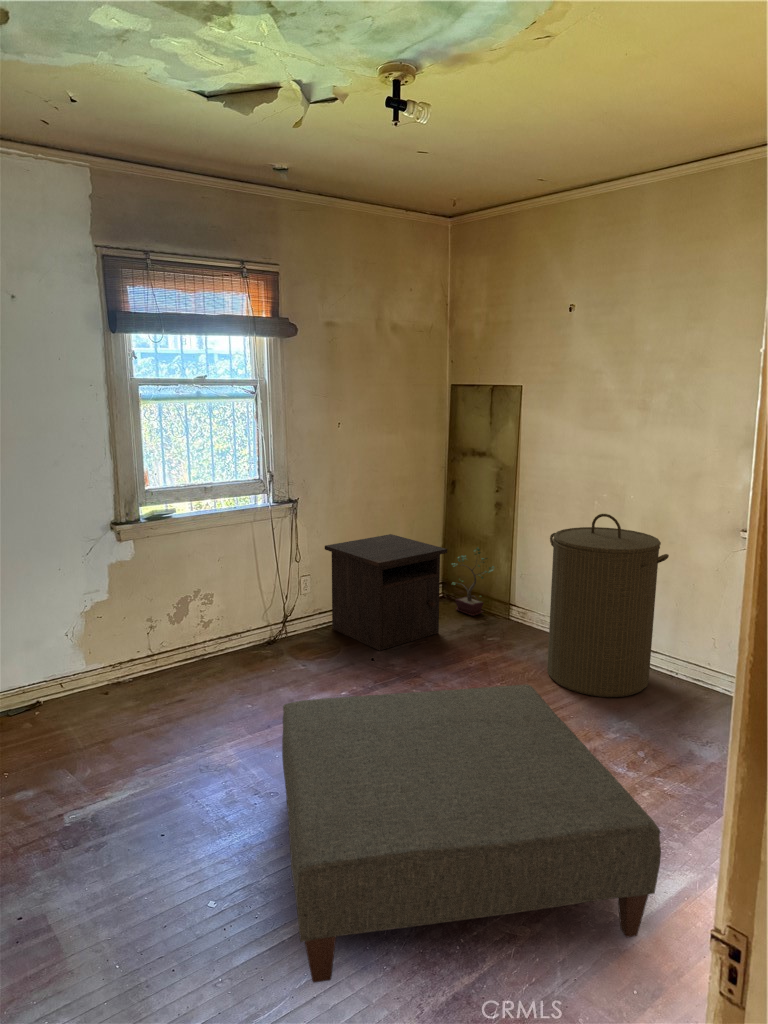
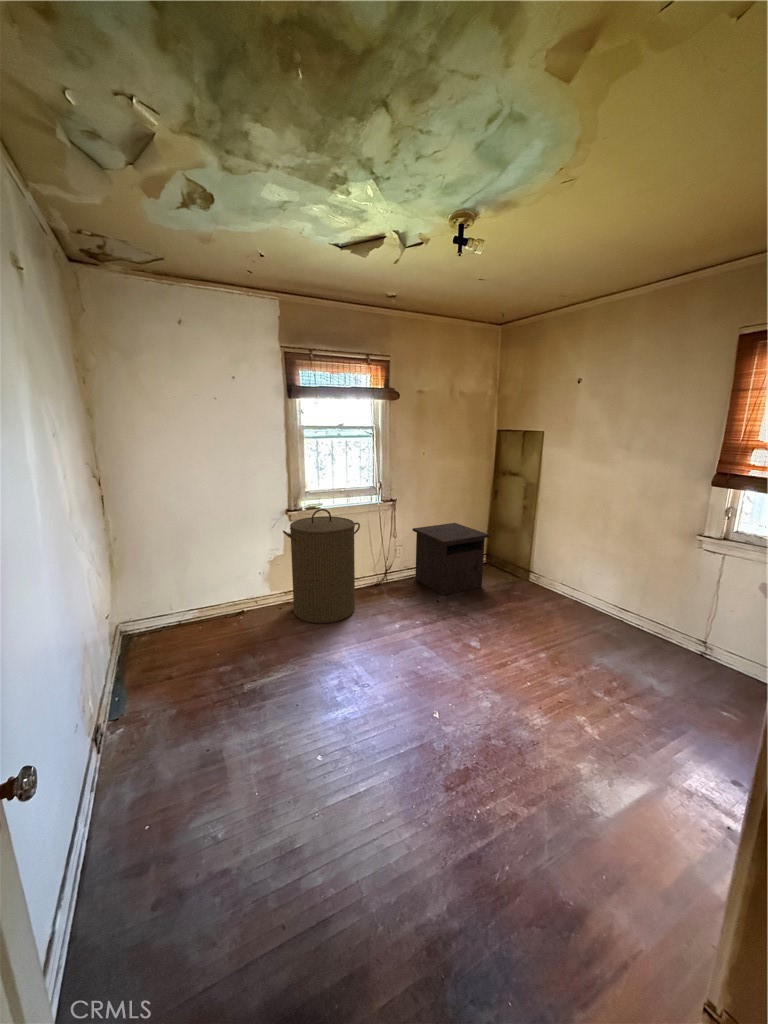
laundry hamper: present [547,514,669,697] -> present [283,509,360,623]
potted plant: present [451,547,494,616] -> none [492,533,522,577]
ottoman: present [282,685,661,983] -> none [366,630,629,828]

